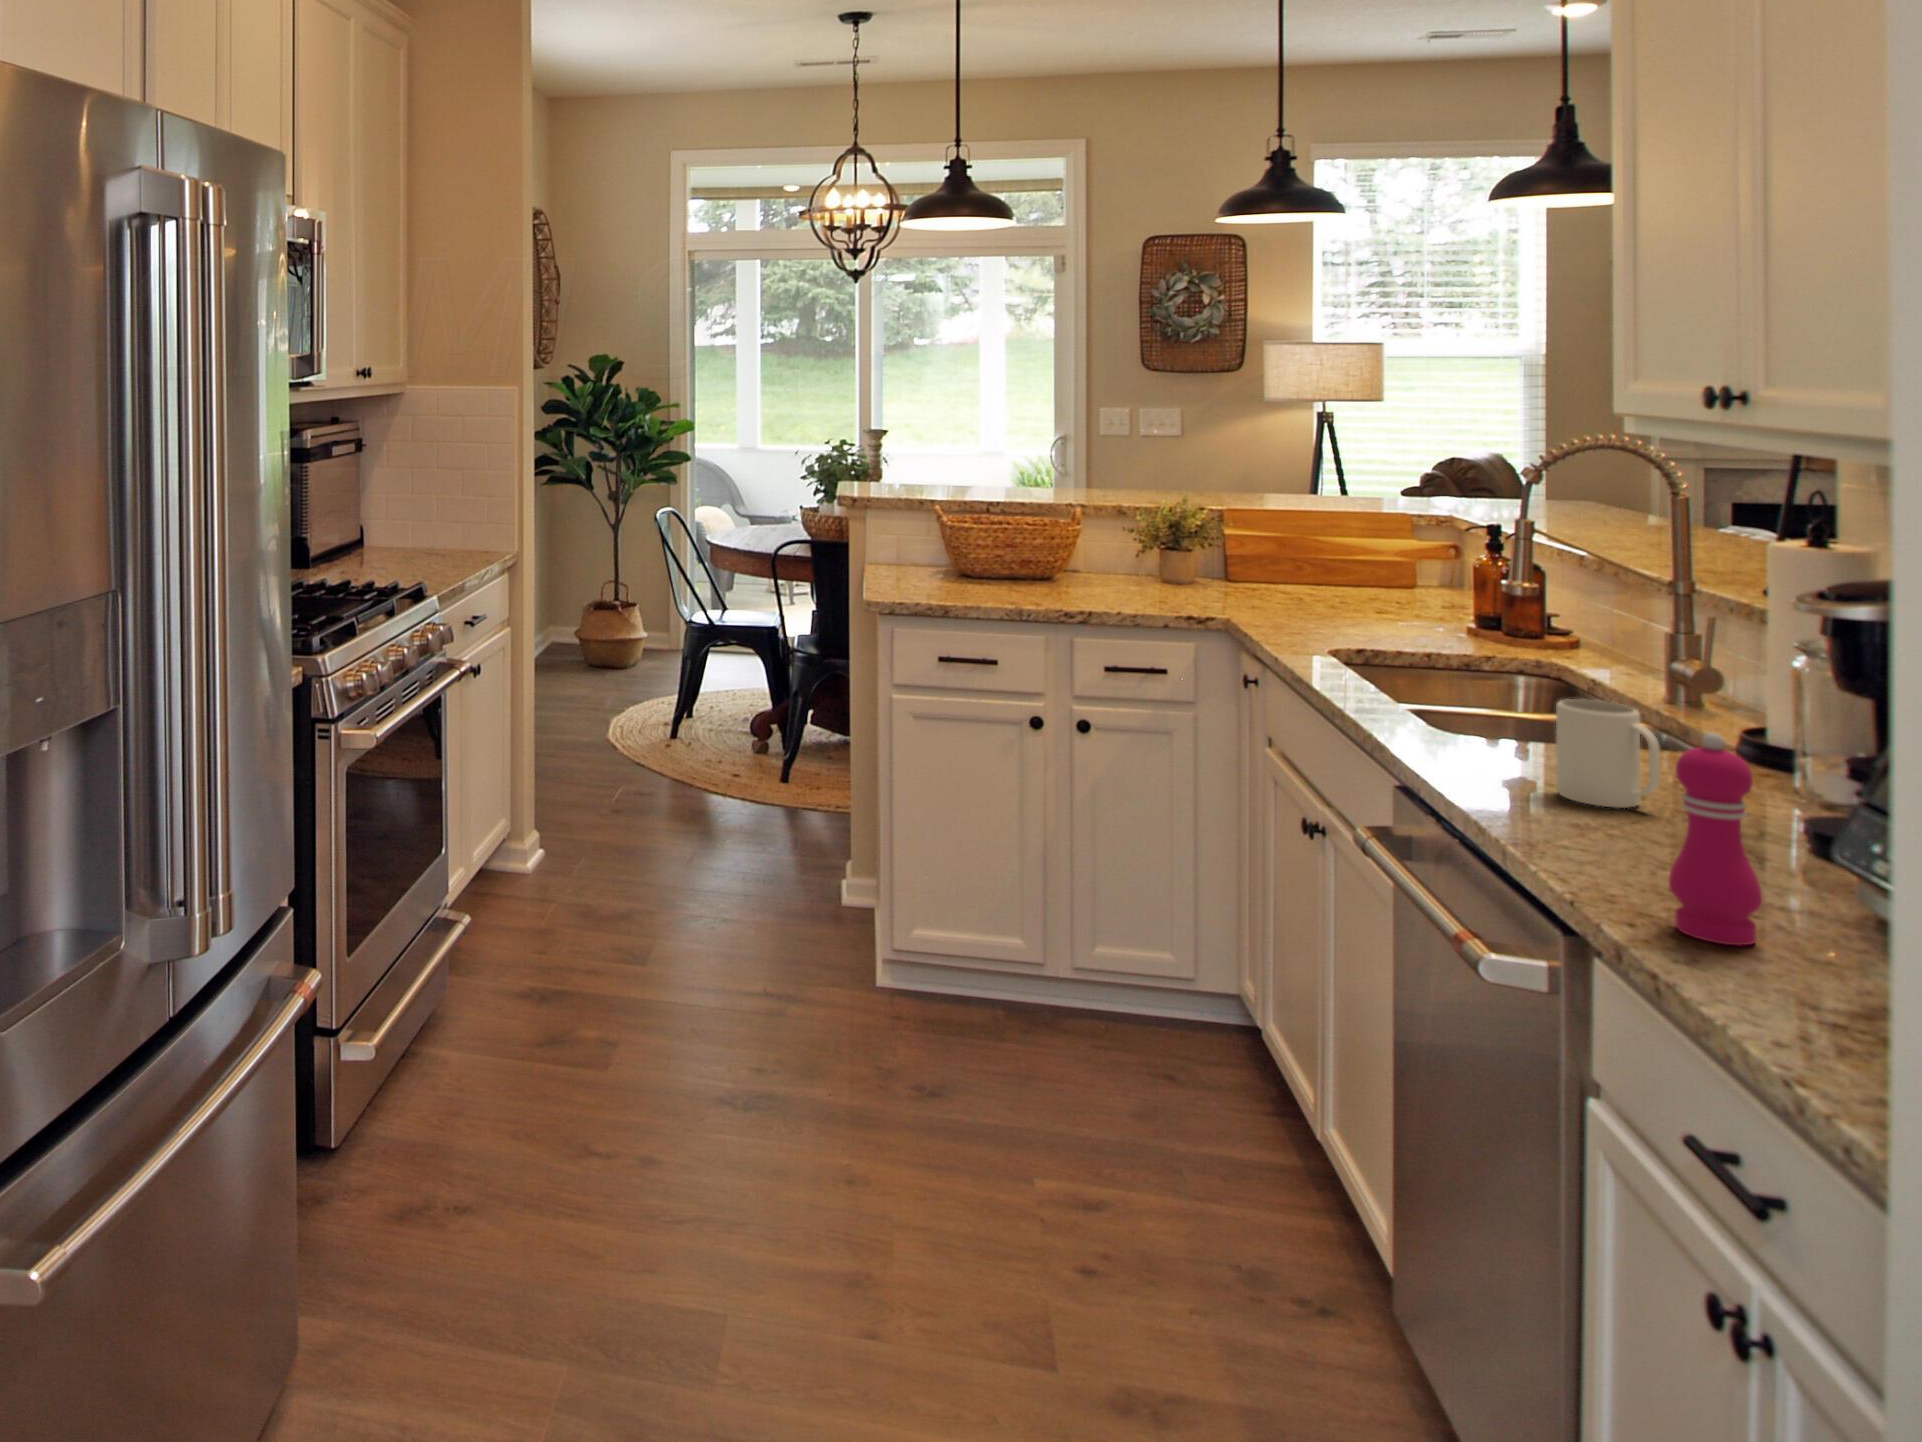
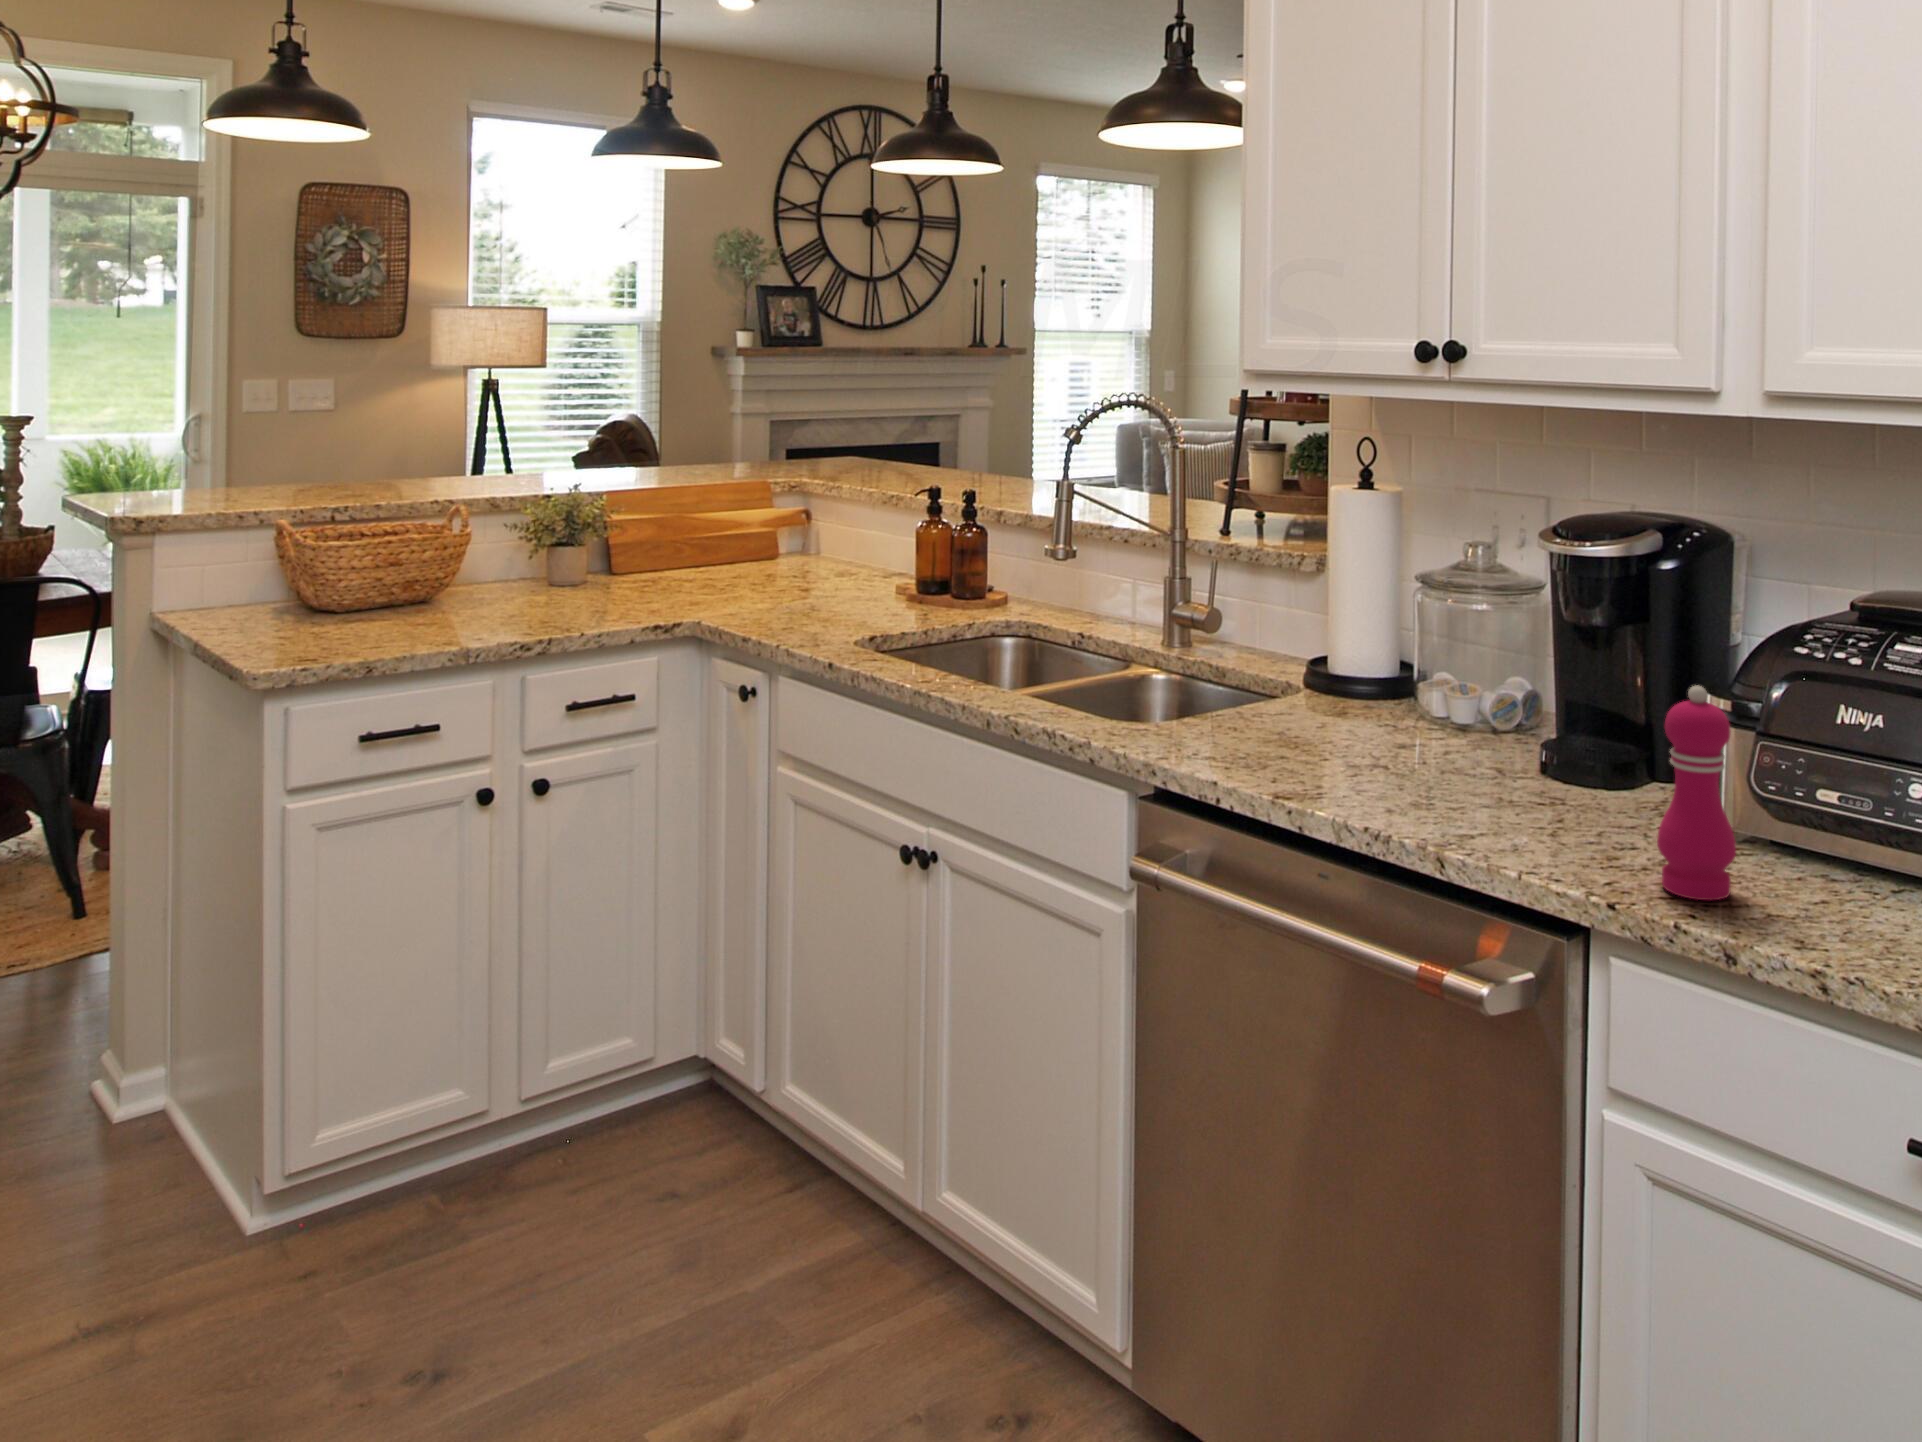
mug: present [1556,699,1660,808] -> none [1302,660,1394,770]

